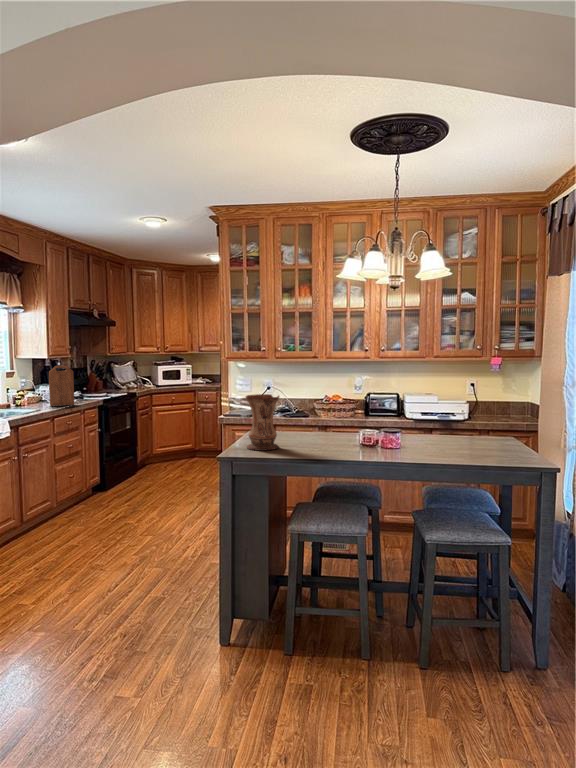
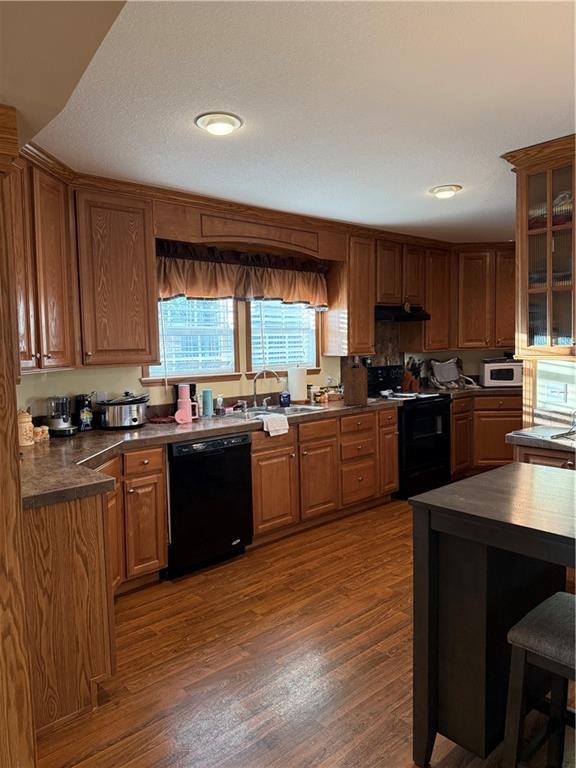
vase: present [246,394,279,451] -> none [482,408,538,495]

